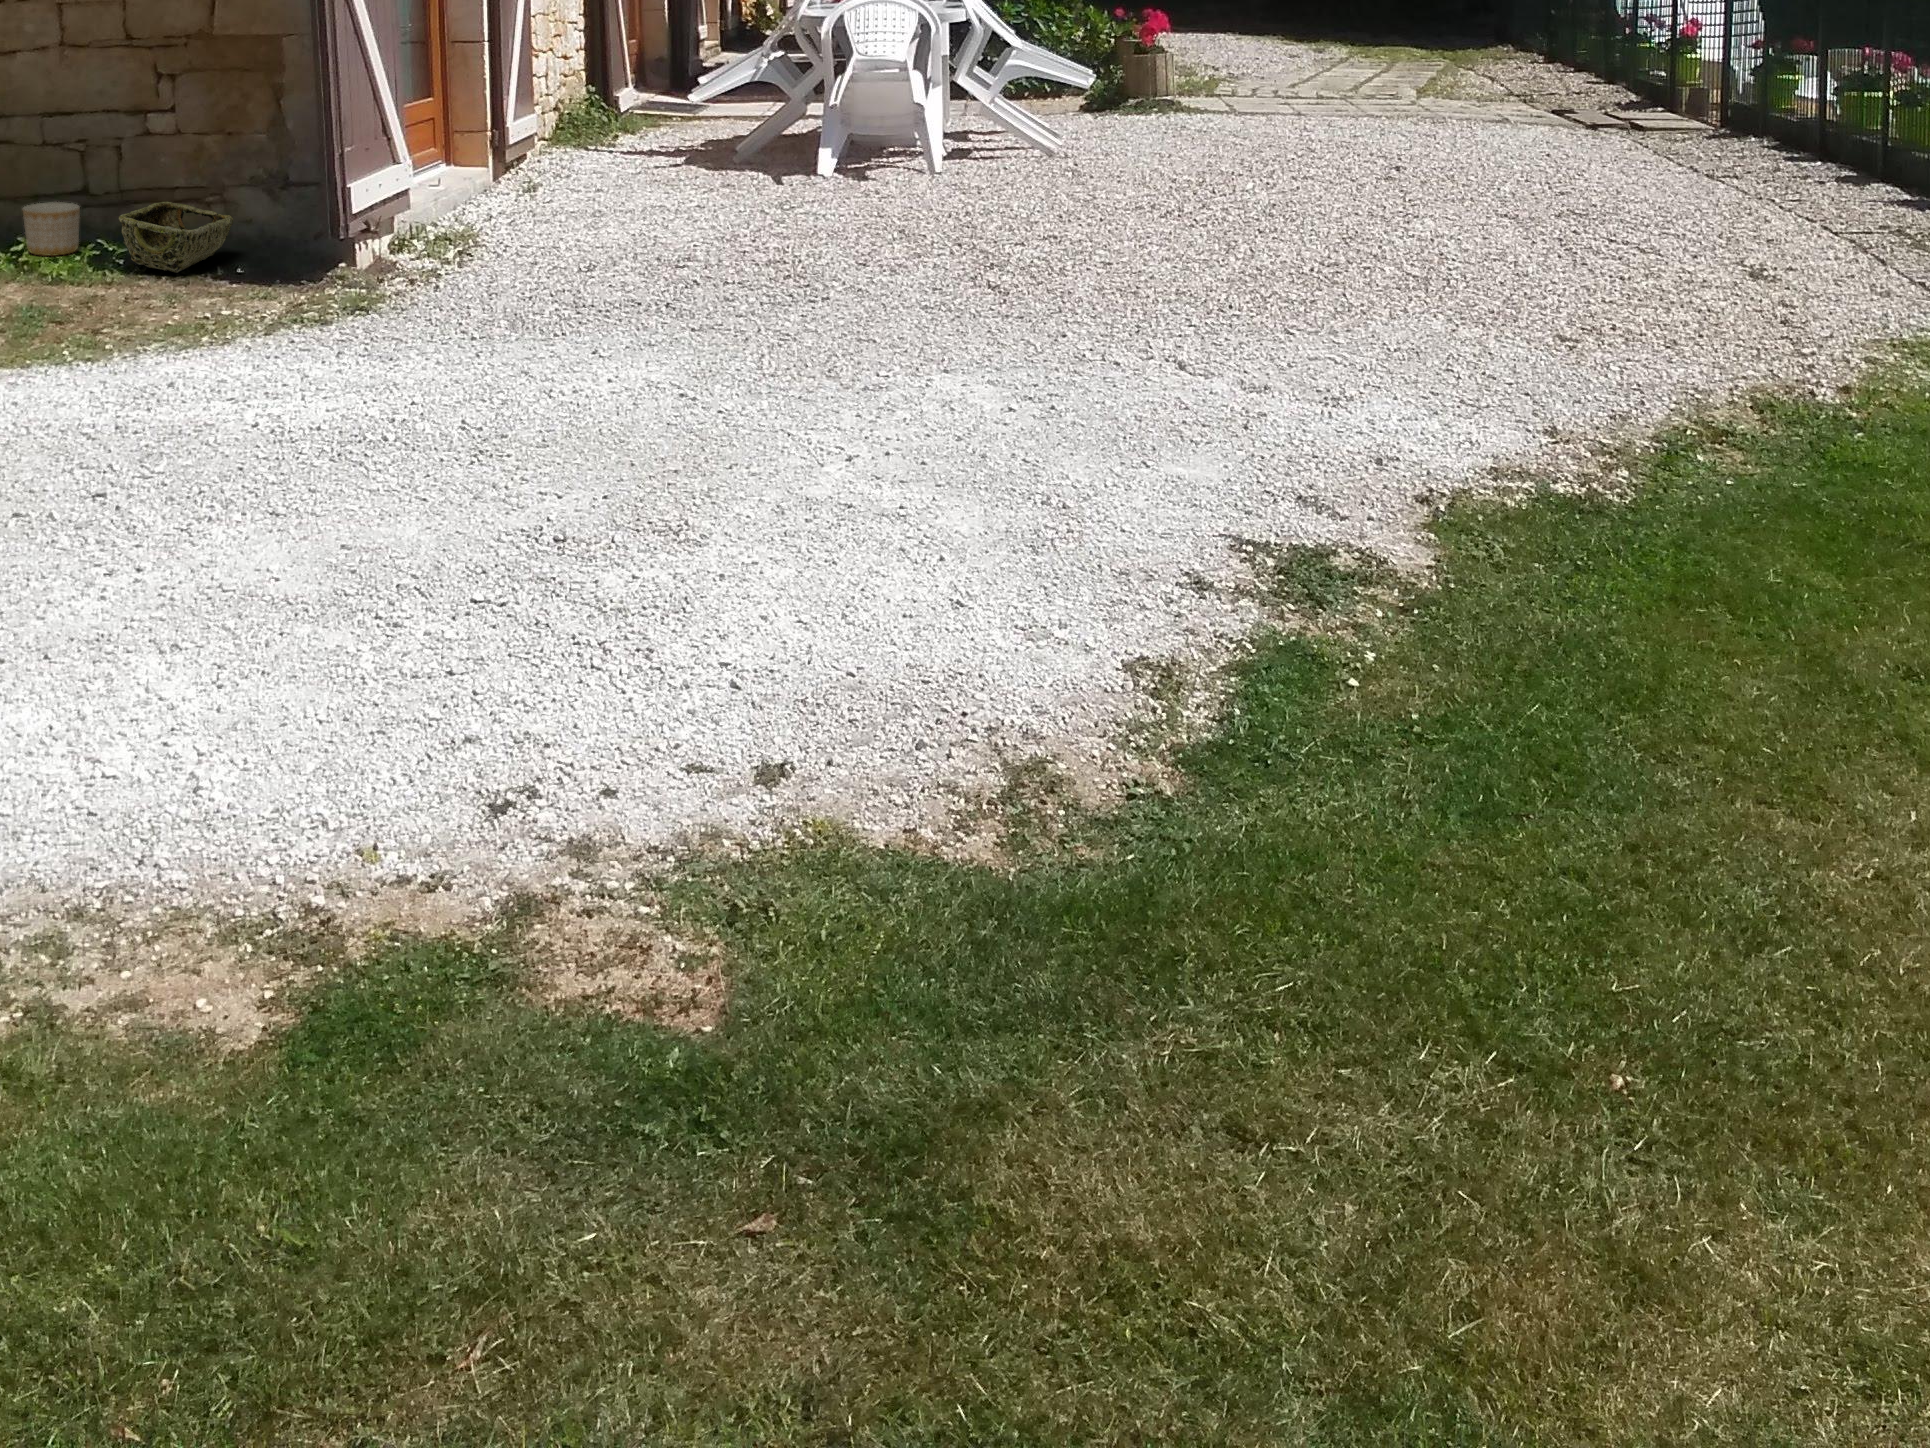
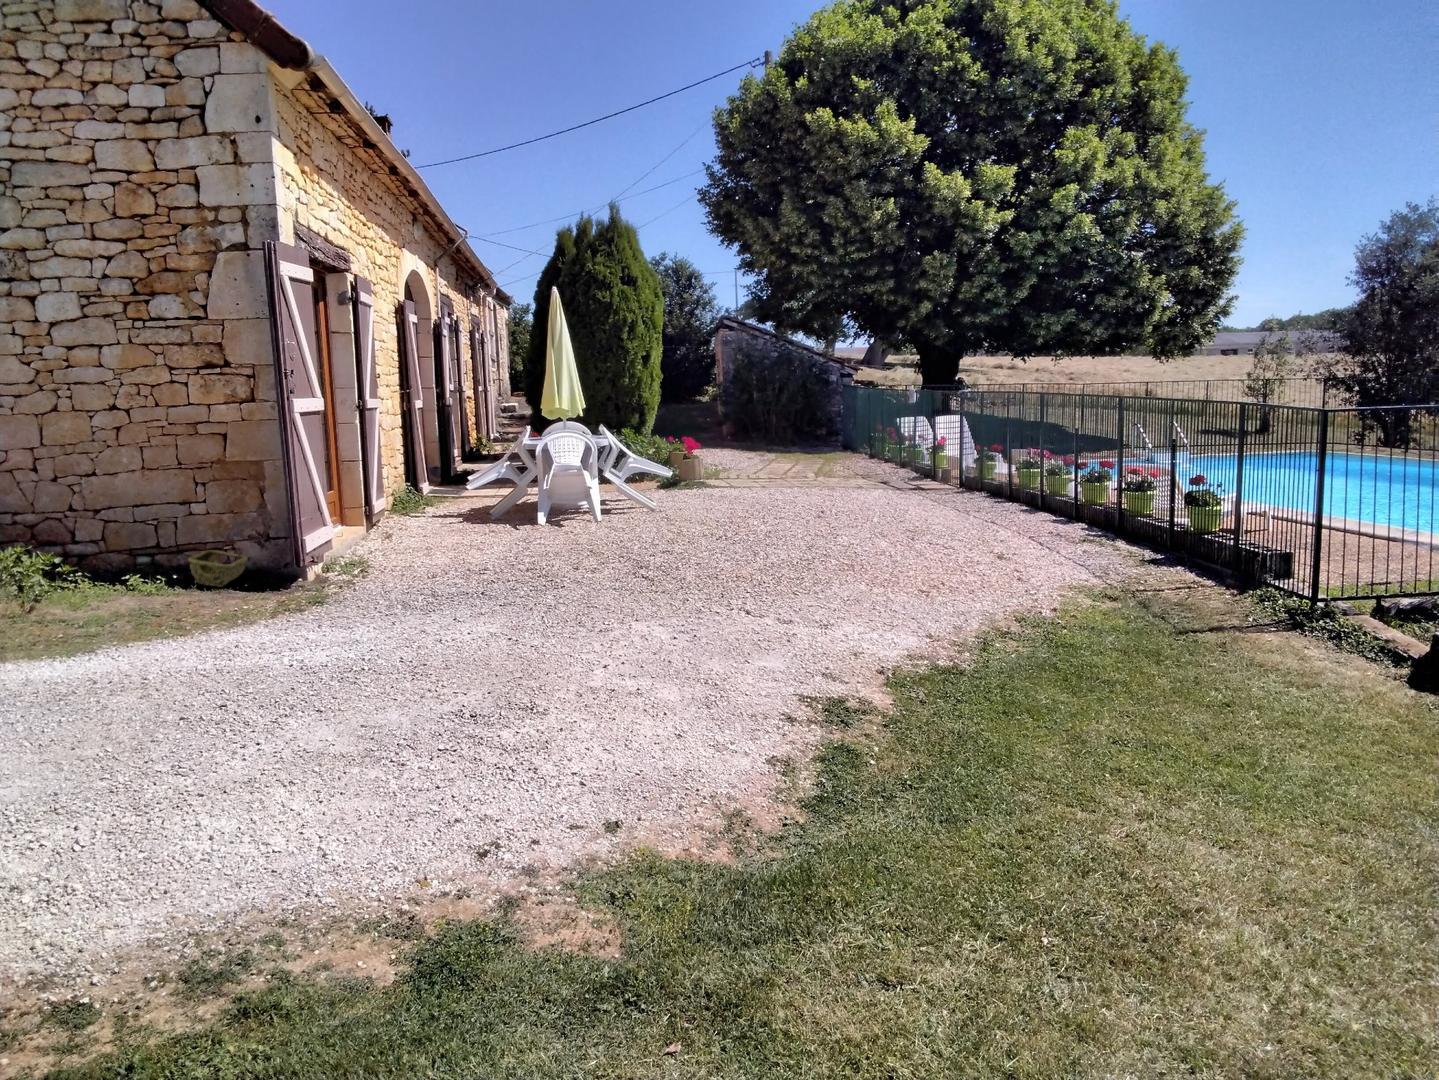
planter: present [23,202,80,256] -> none [130,552,162,581]

